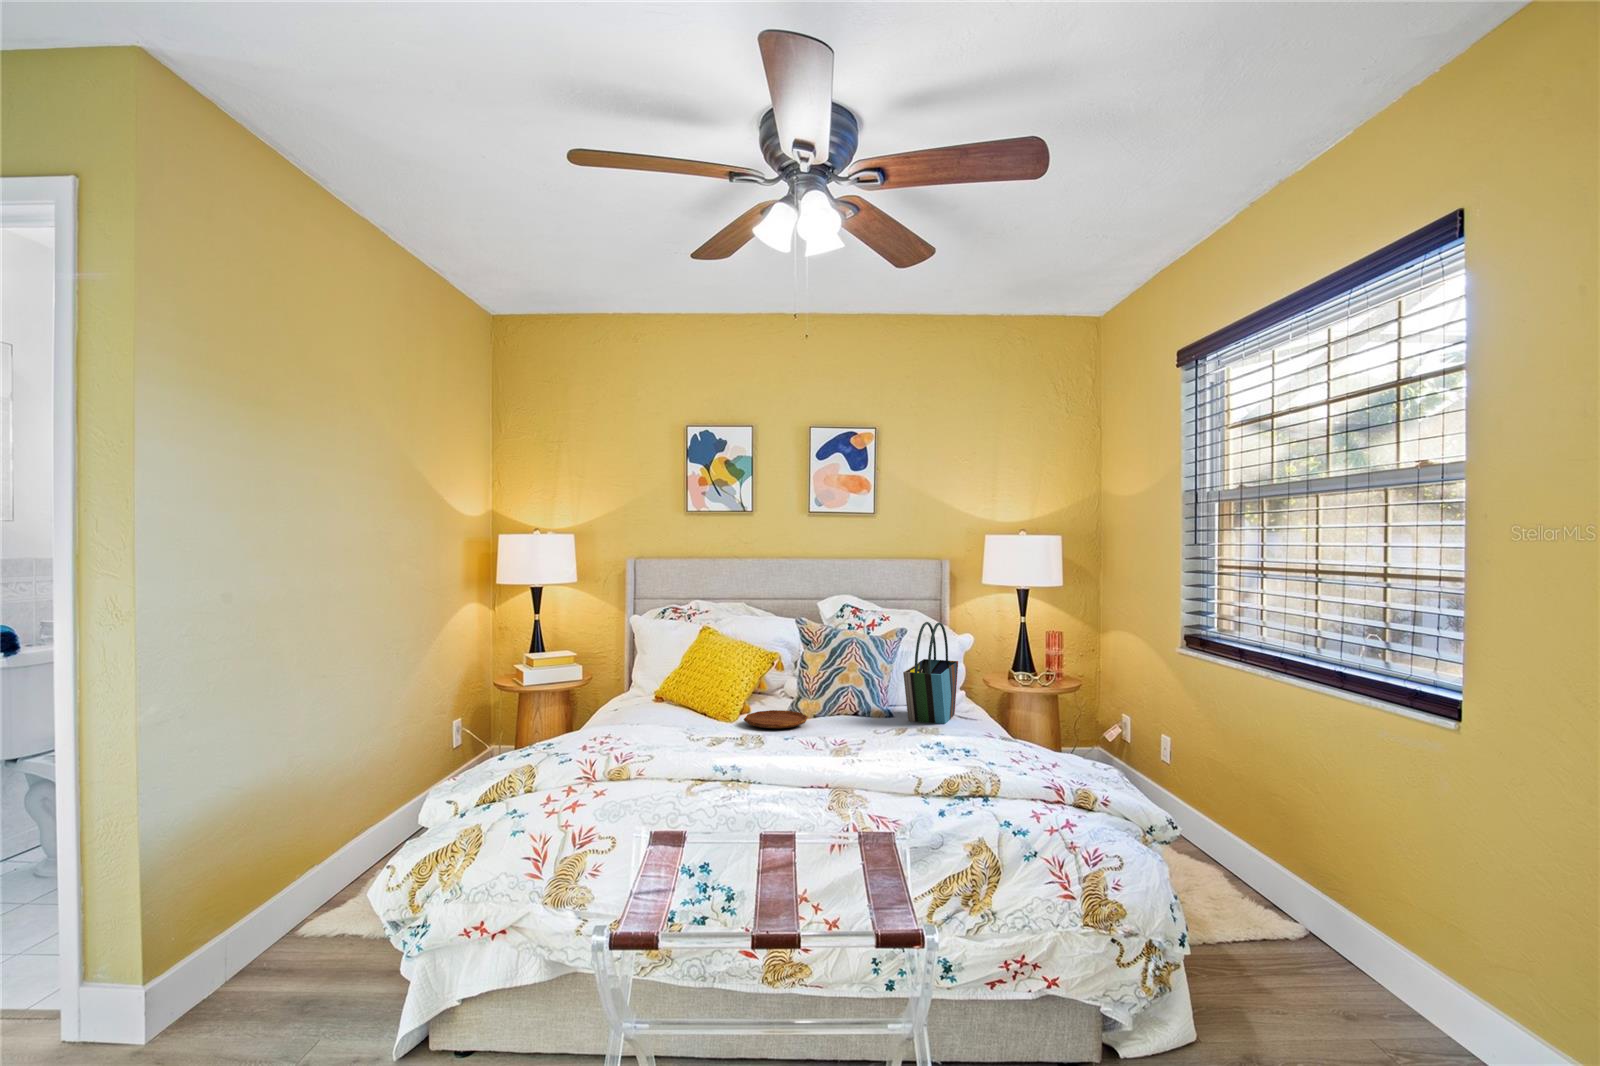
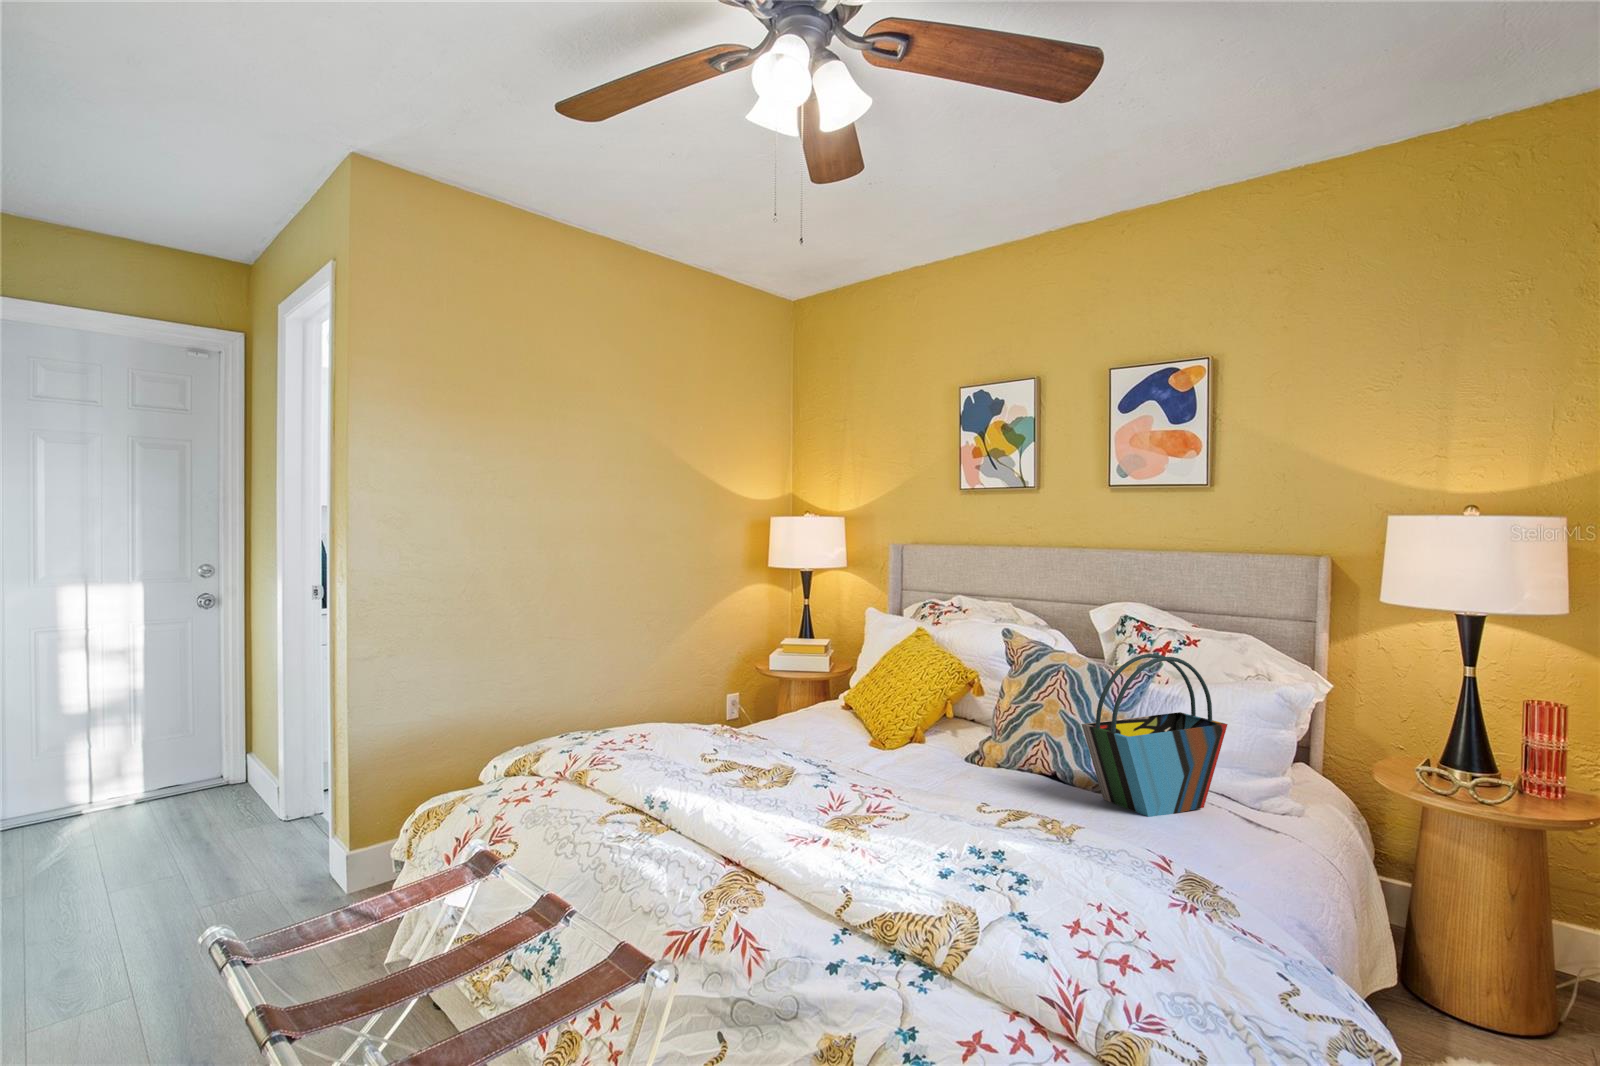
tray: present [744,710,807,728] -> none [872,742,956,770]

